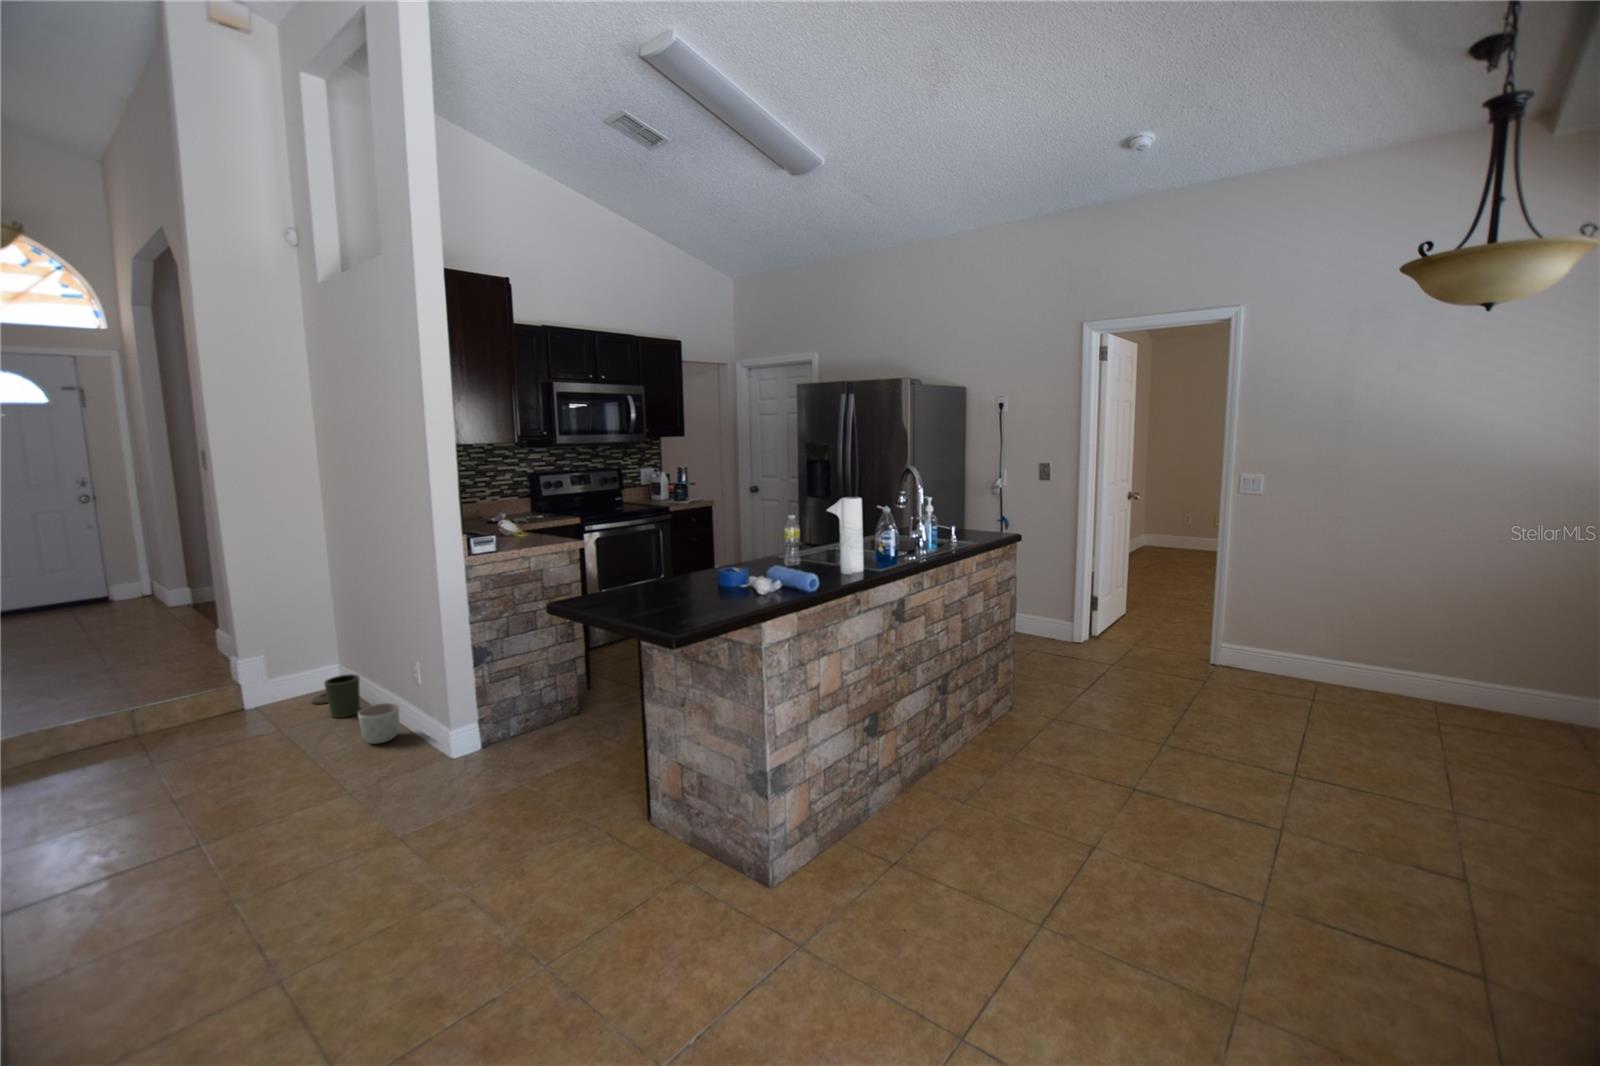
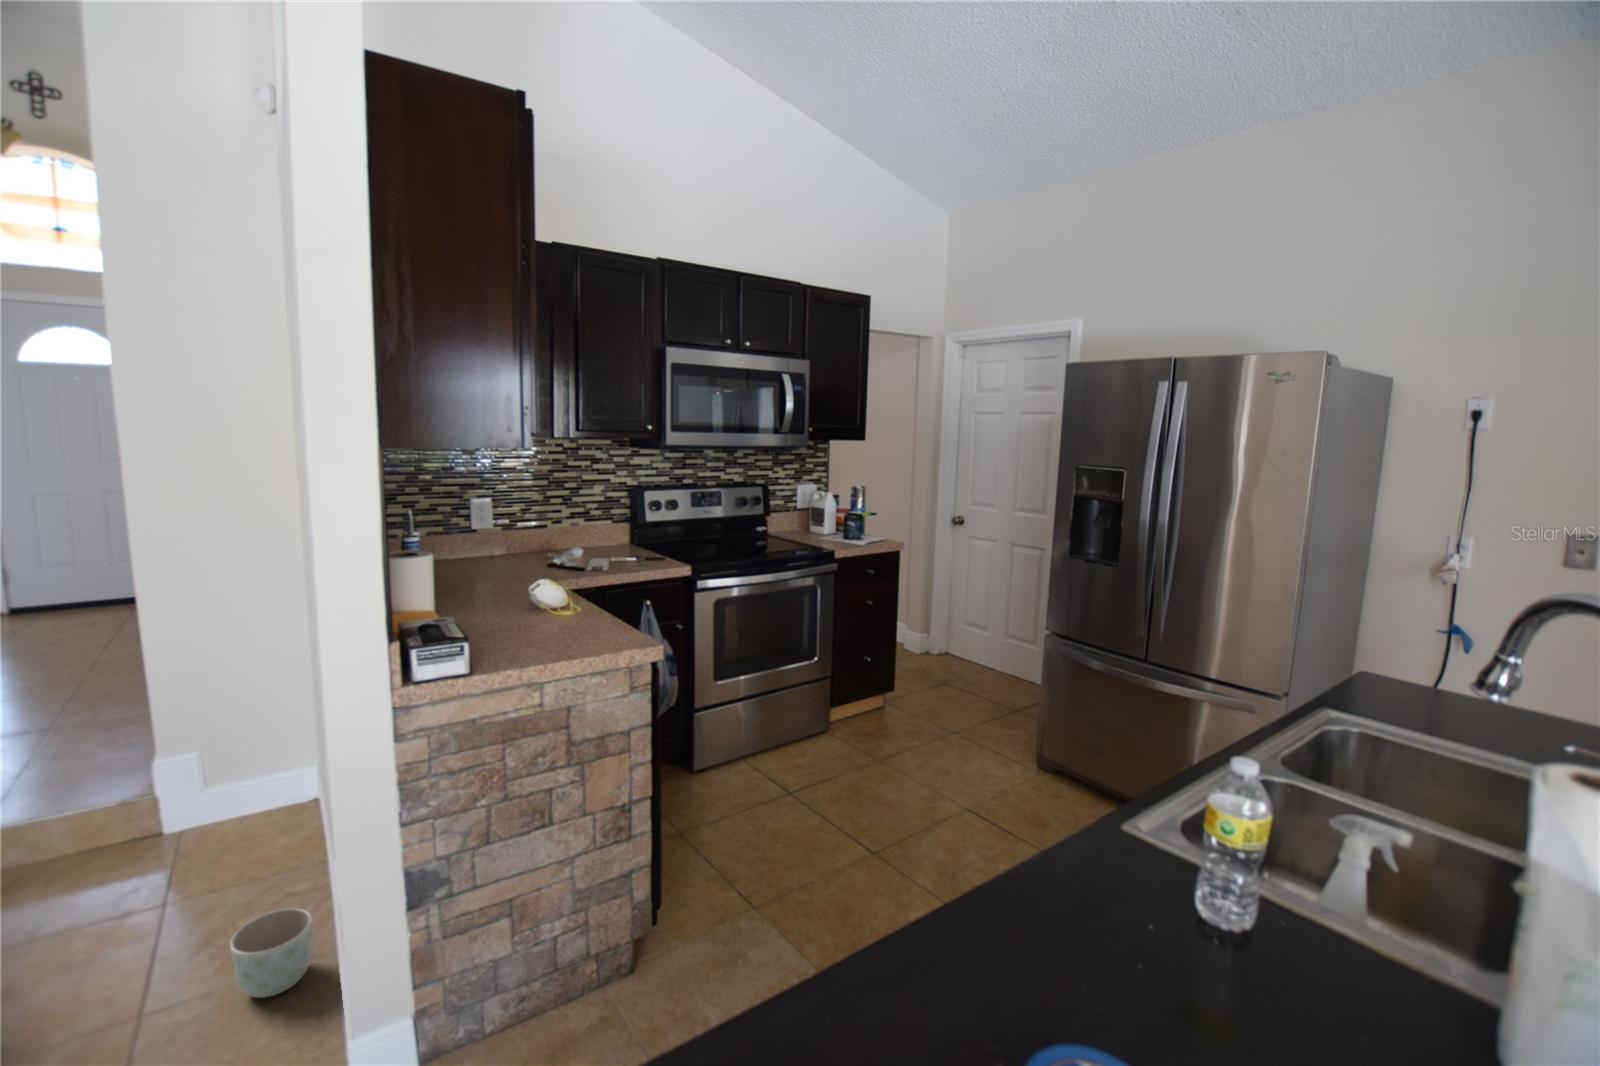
trash can: present [312,674,360,718] -> none [242,811,304,891]

